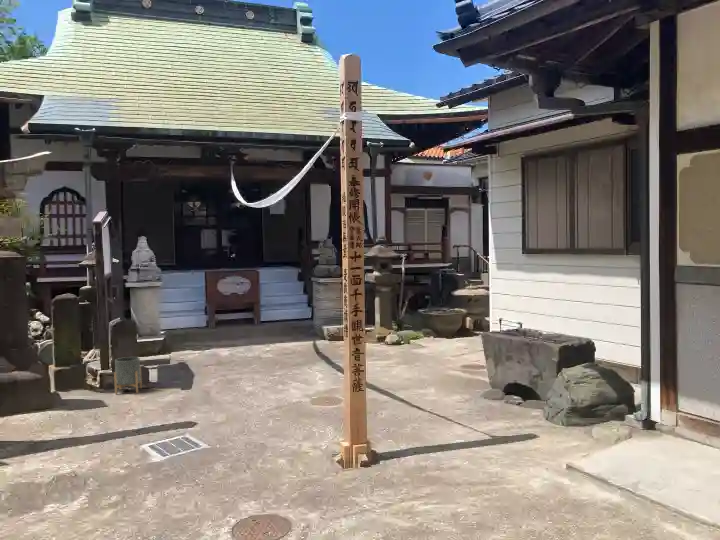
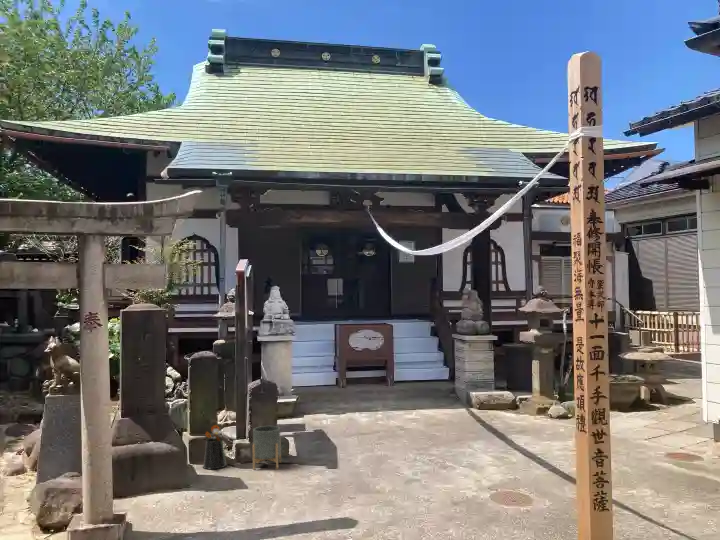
watering can: none [69,357,91,396] -> present [203,425,226,469]

